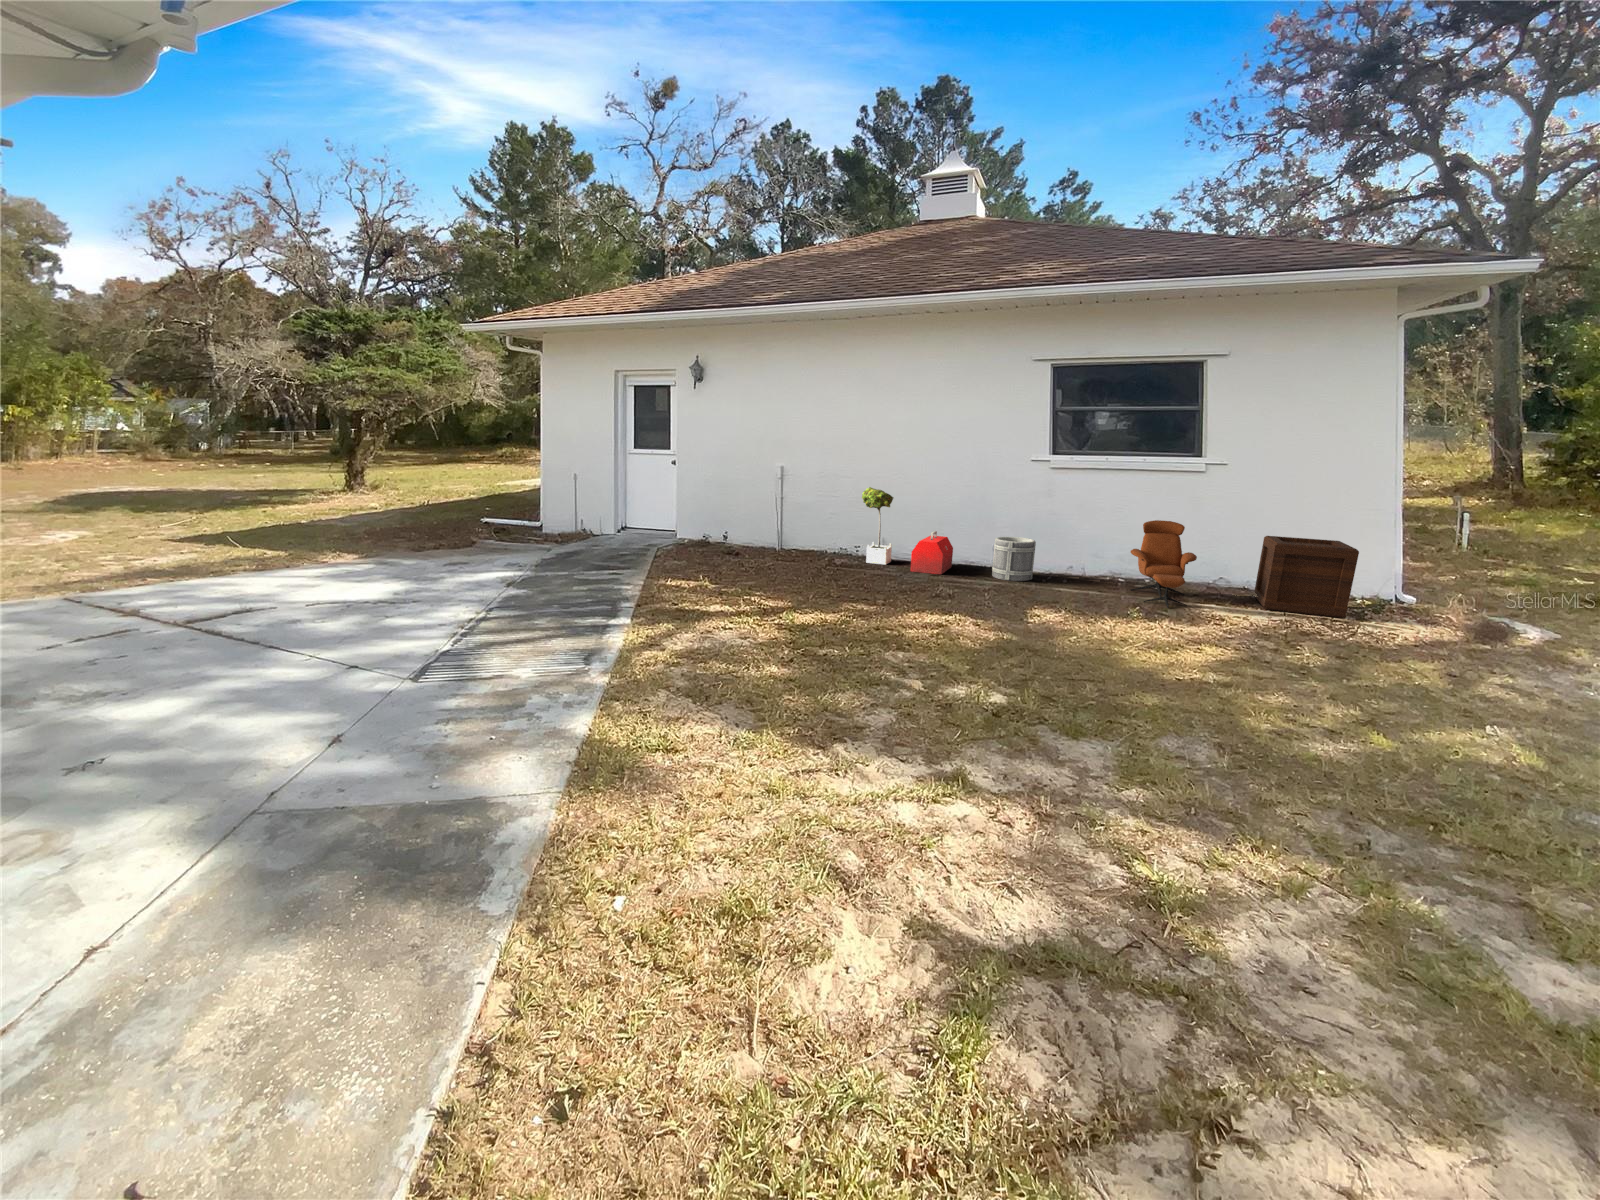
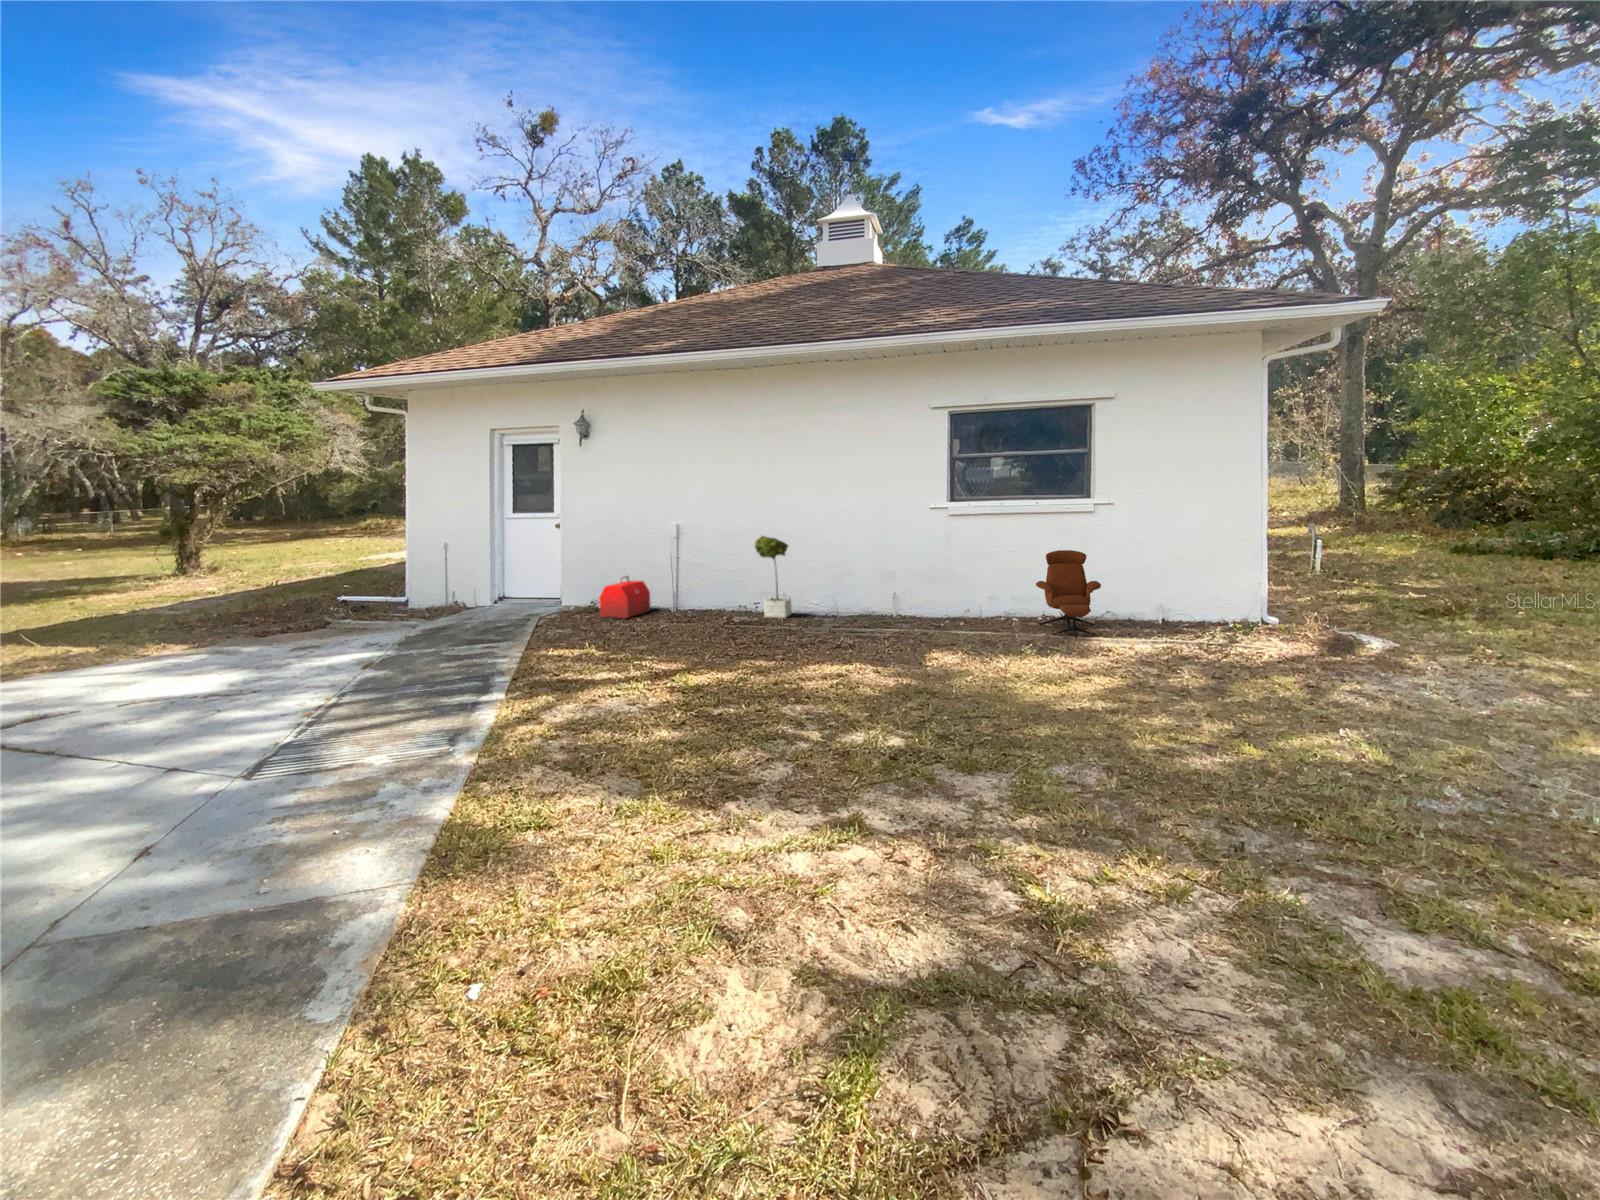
toolbox: present [910,531,953,574] -> present [599,576,651,618]
wooden crate: present [1254,536,1359,618] -> none [1161,558,1251,635]
bucket: present [992,537,1036,581] -> none [898,578,940,624]

